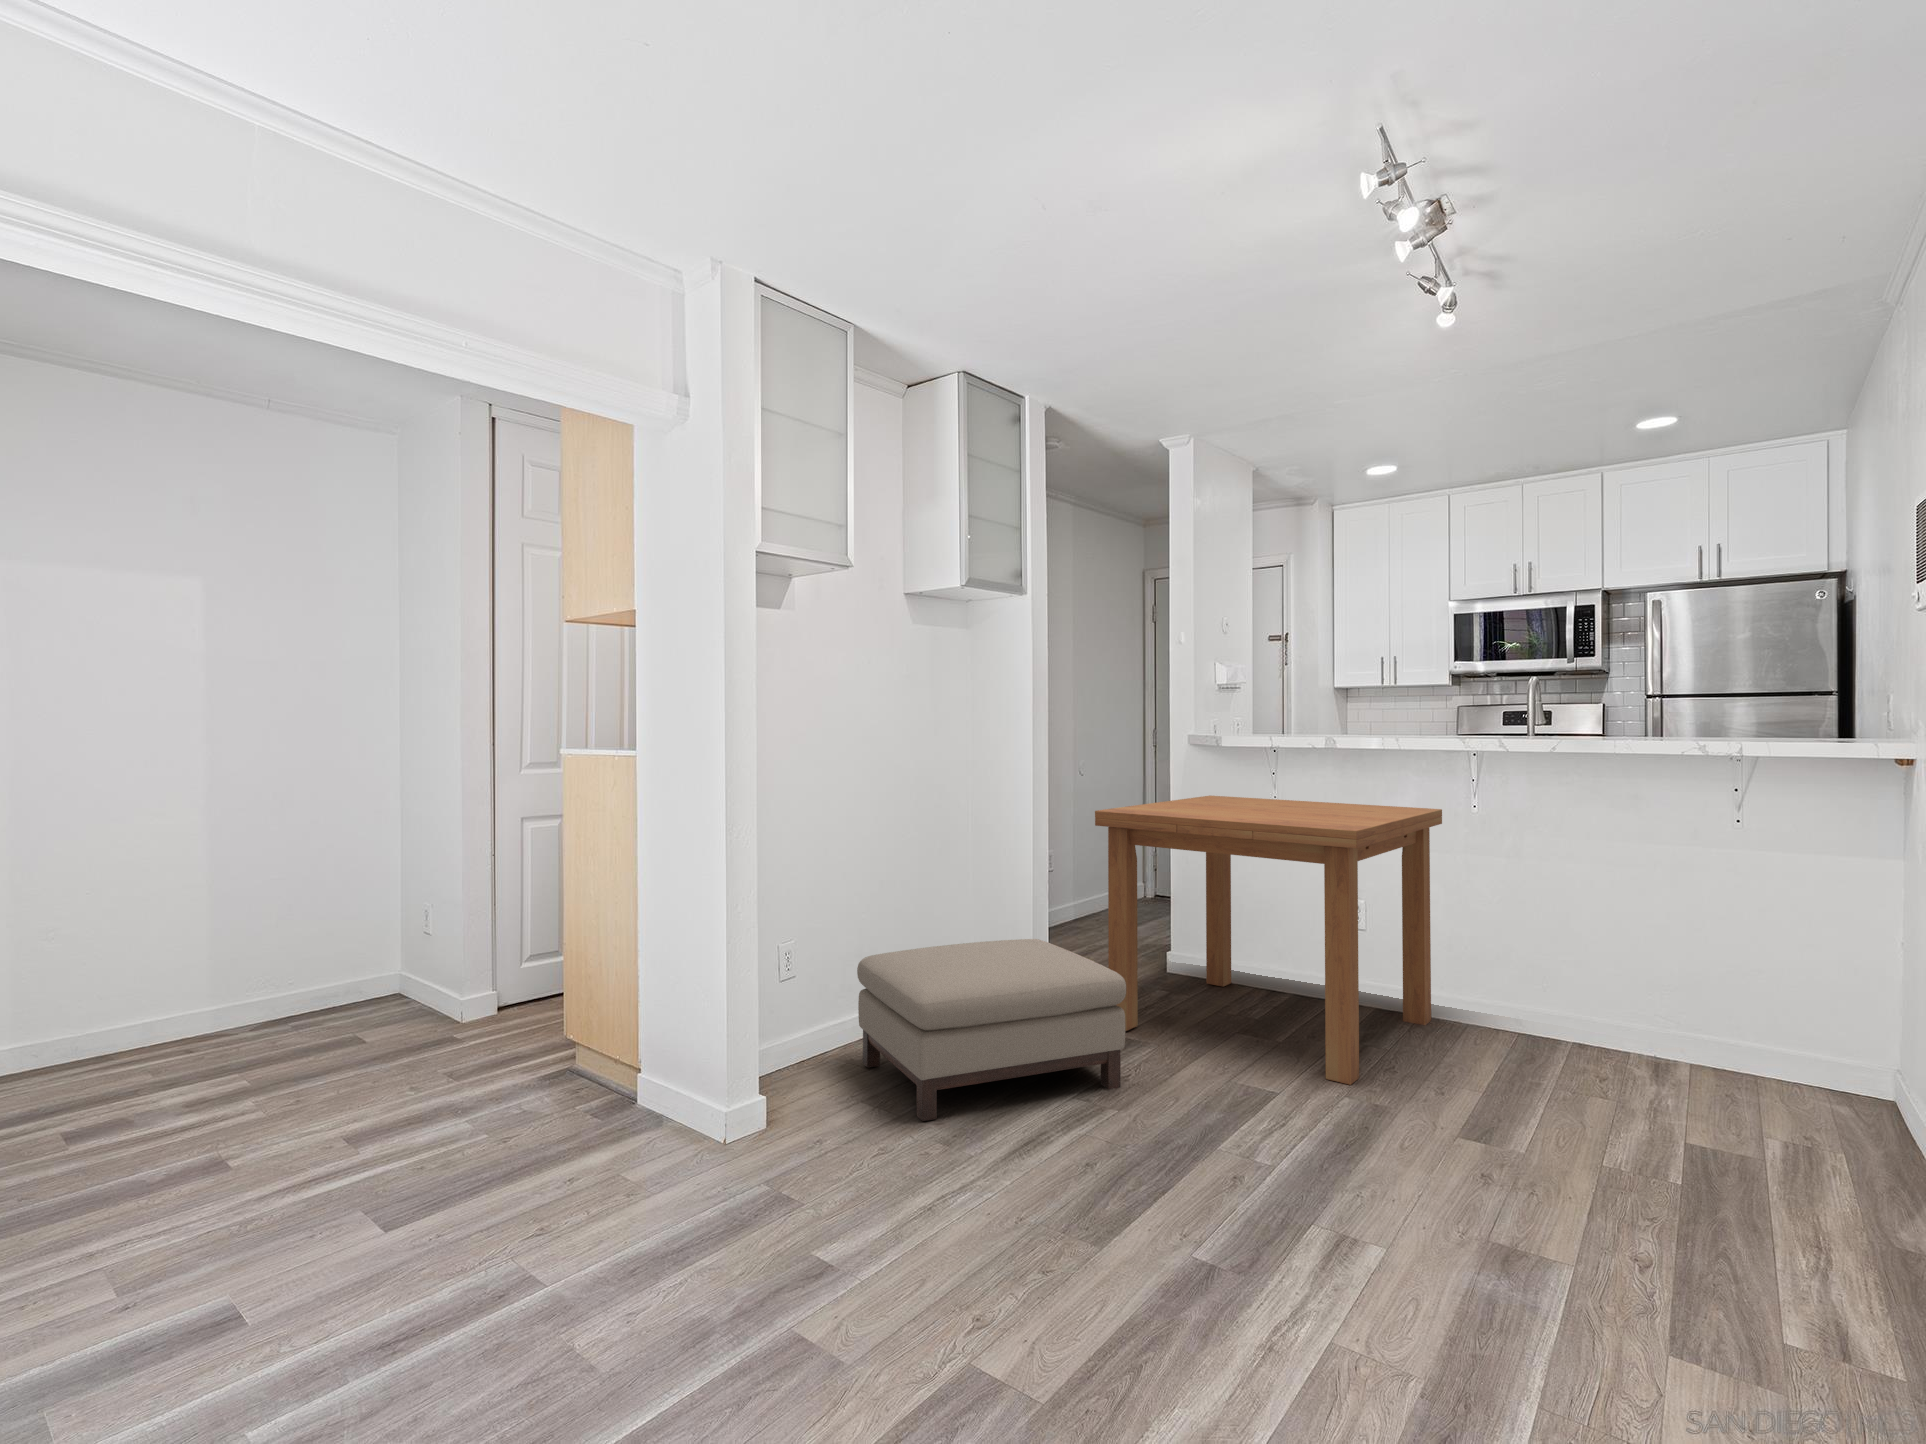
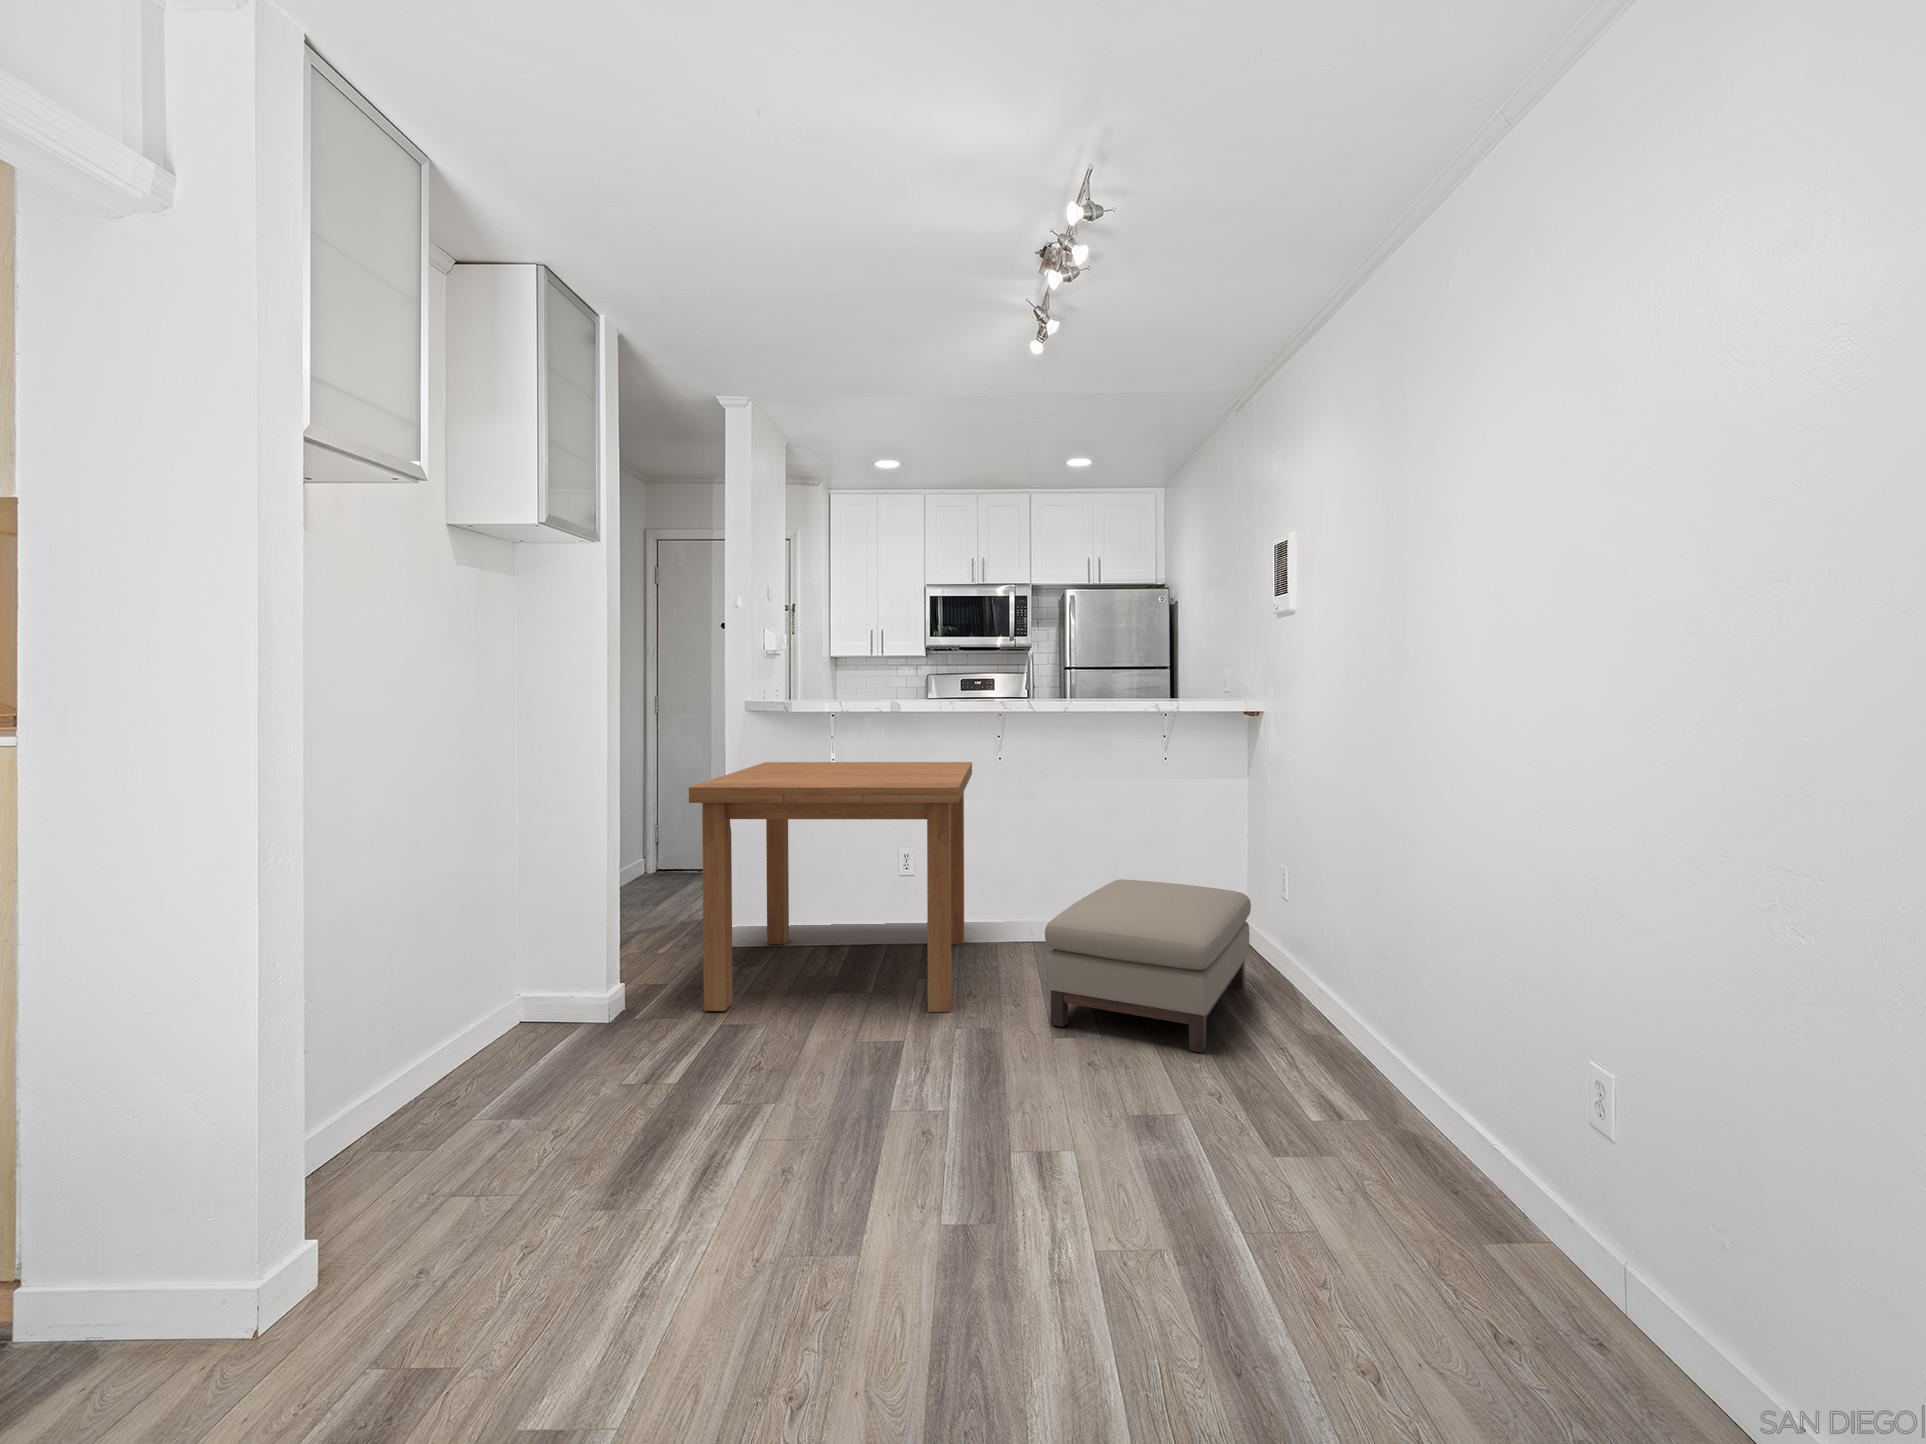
ottoman: present [857,939,1126,1121] -> present [1045,879,1251,1053]

